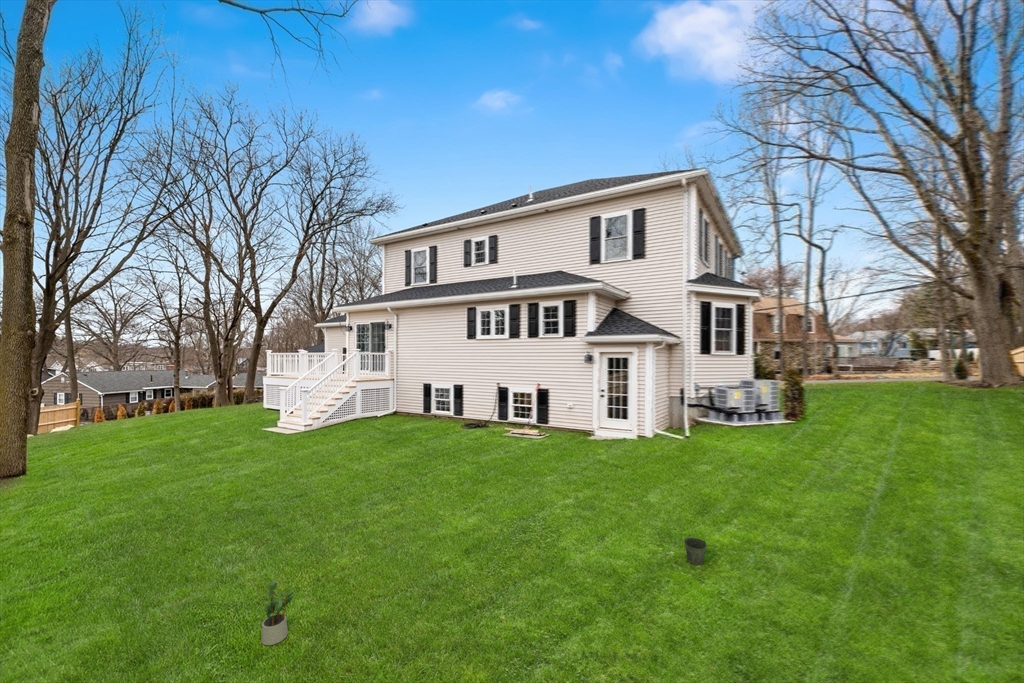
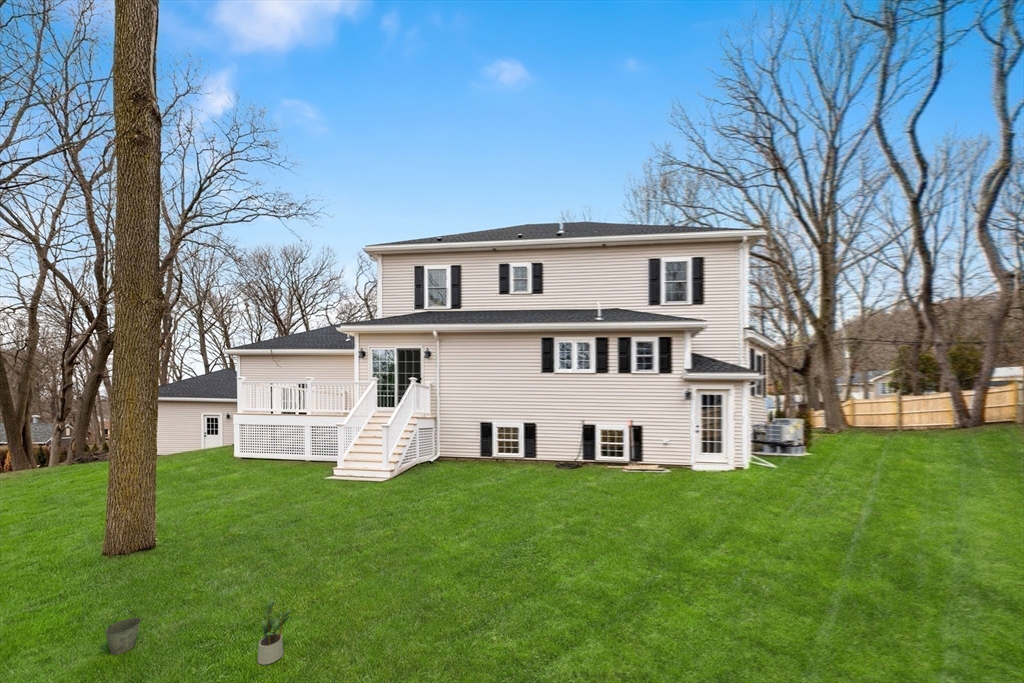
bucket: present [684,538,707,565] -> present [105,612,141,655]

